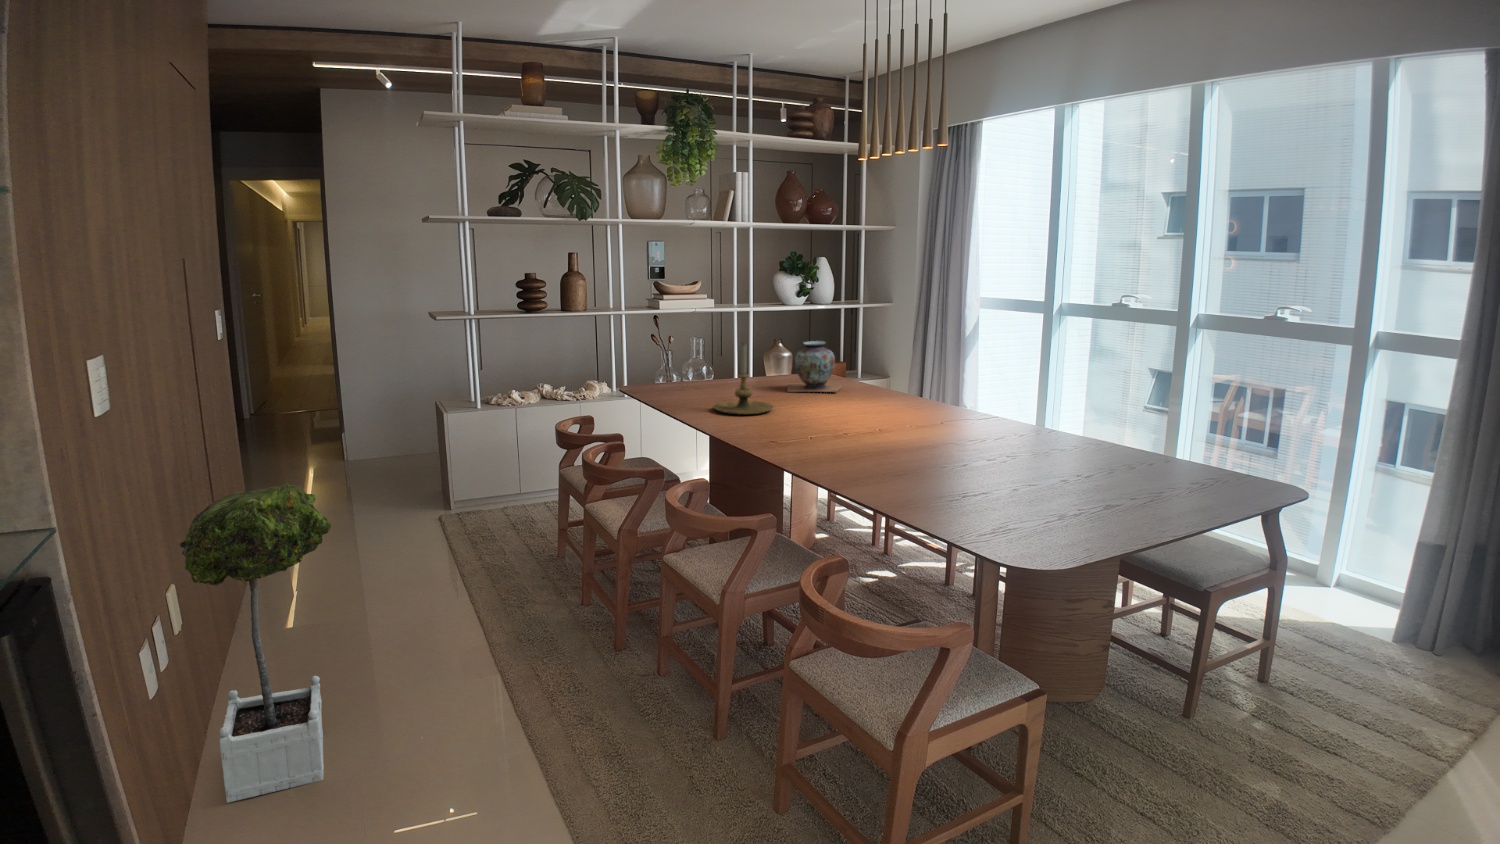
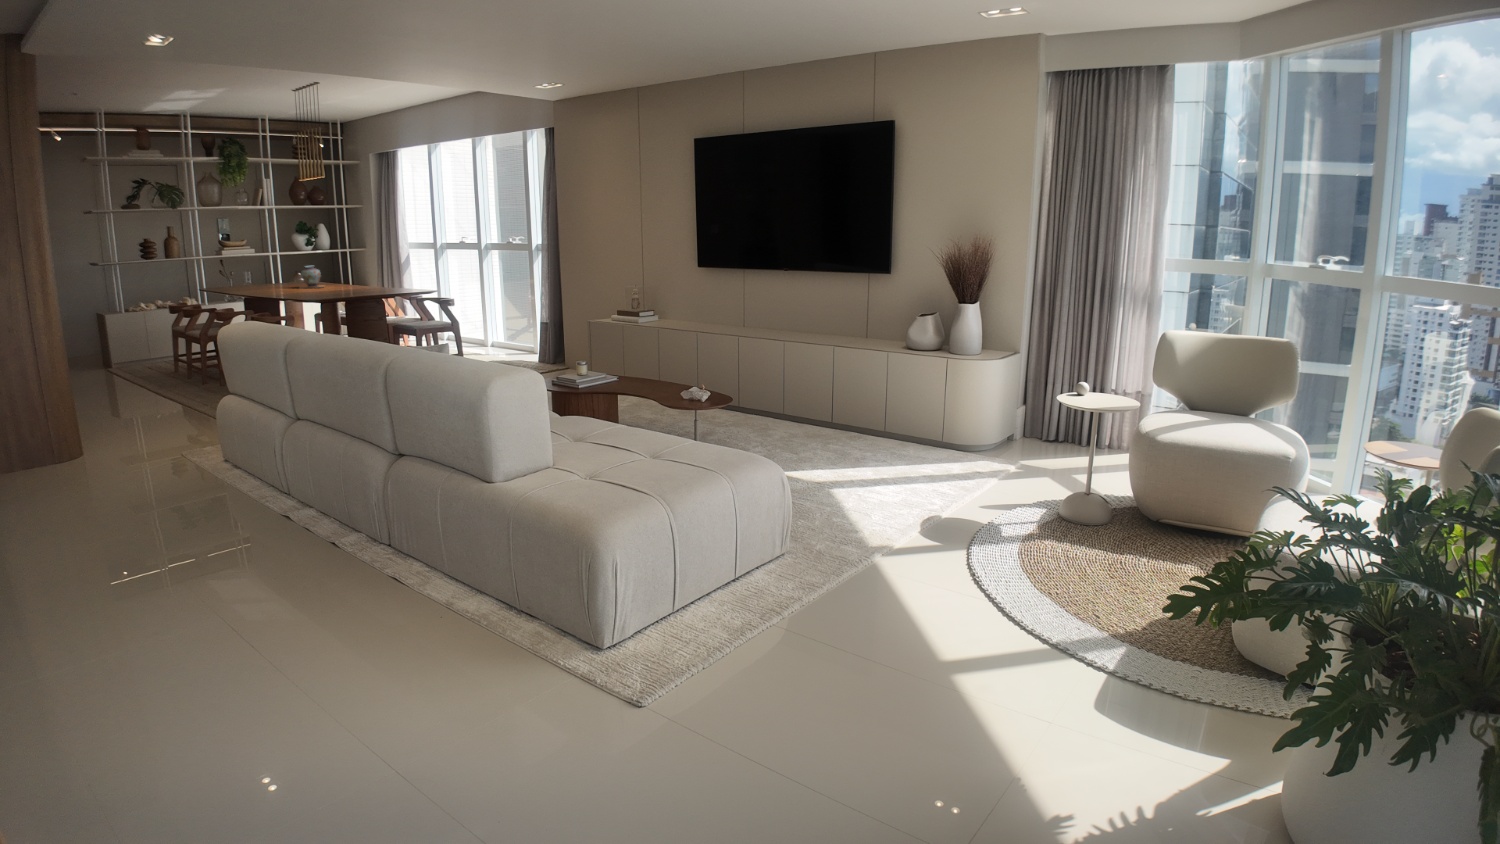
candle holder: present [713,342,773,414] -> none [263,265,291,295]
potted tree: present [180,482,332,803] -> none [80,309,136,414]

